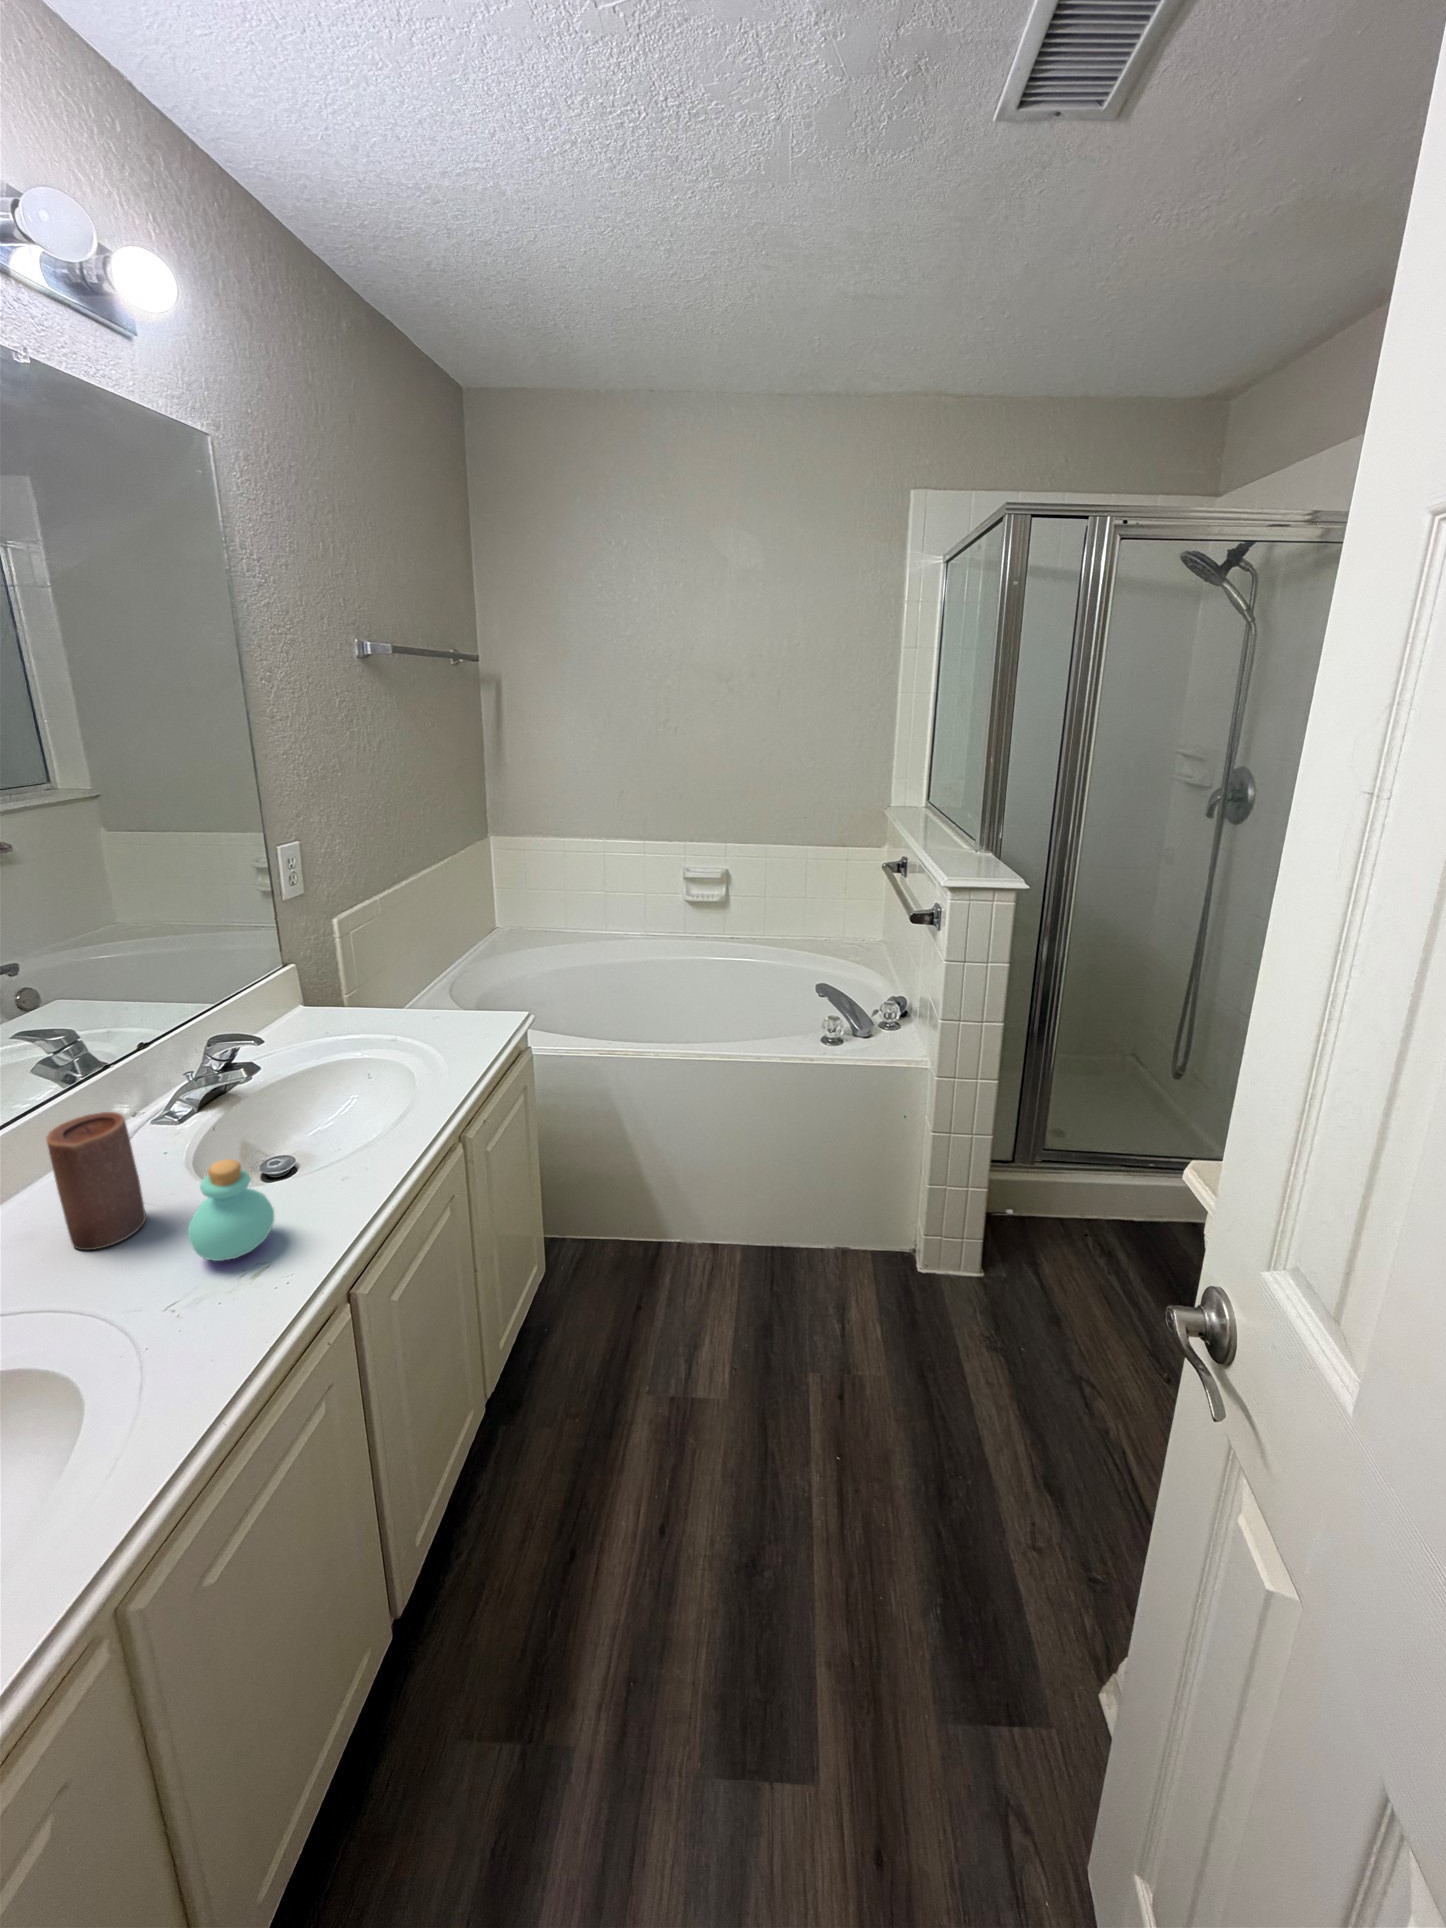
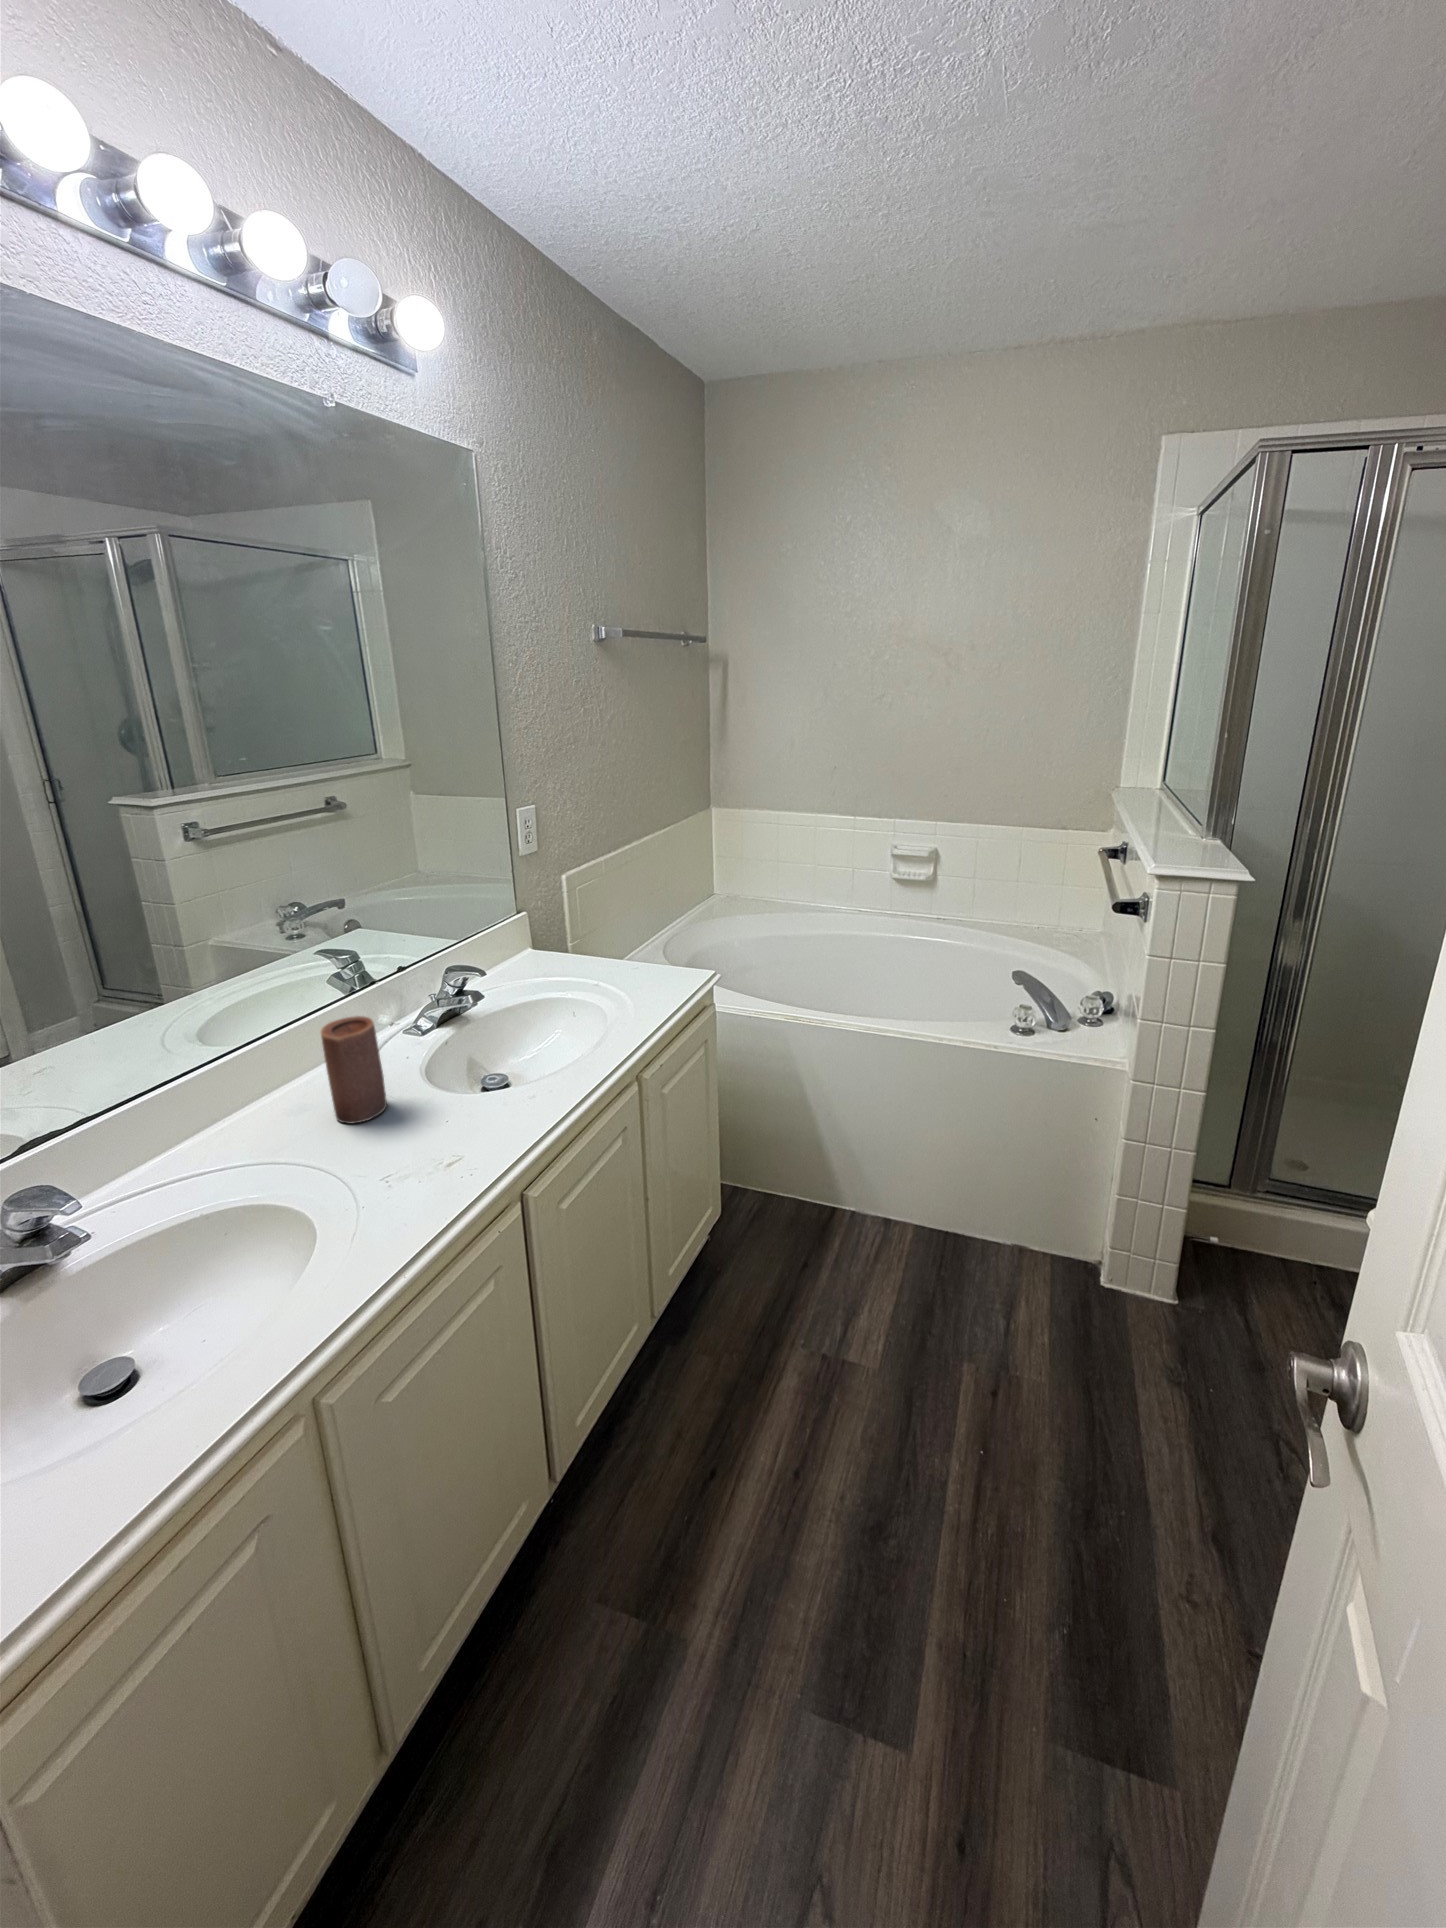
perfume bottle: present [188,1159,274,1261] -> none [410,1064,474,1147]

